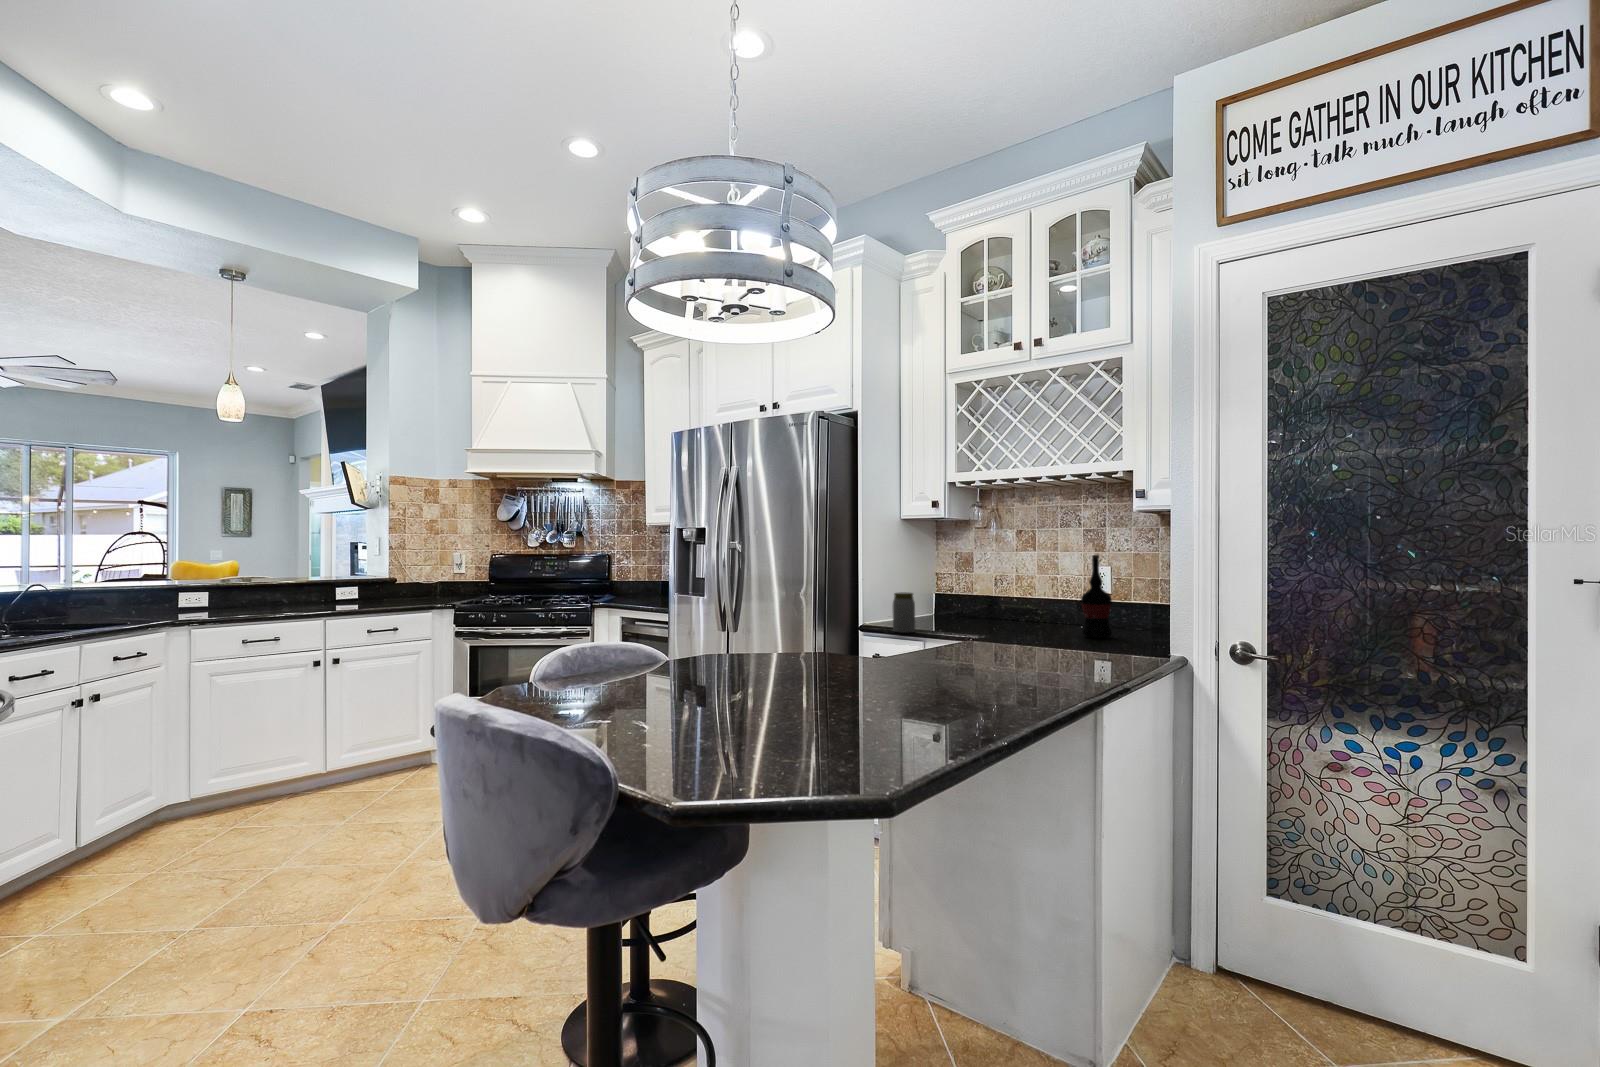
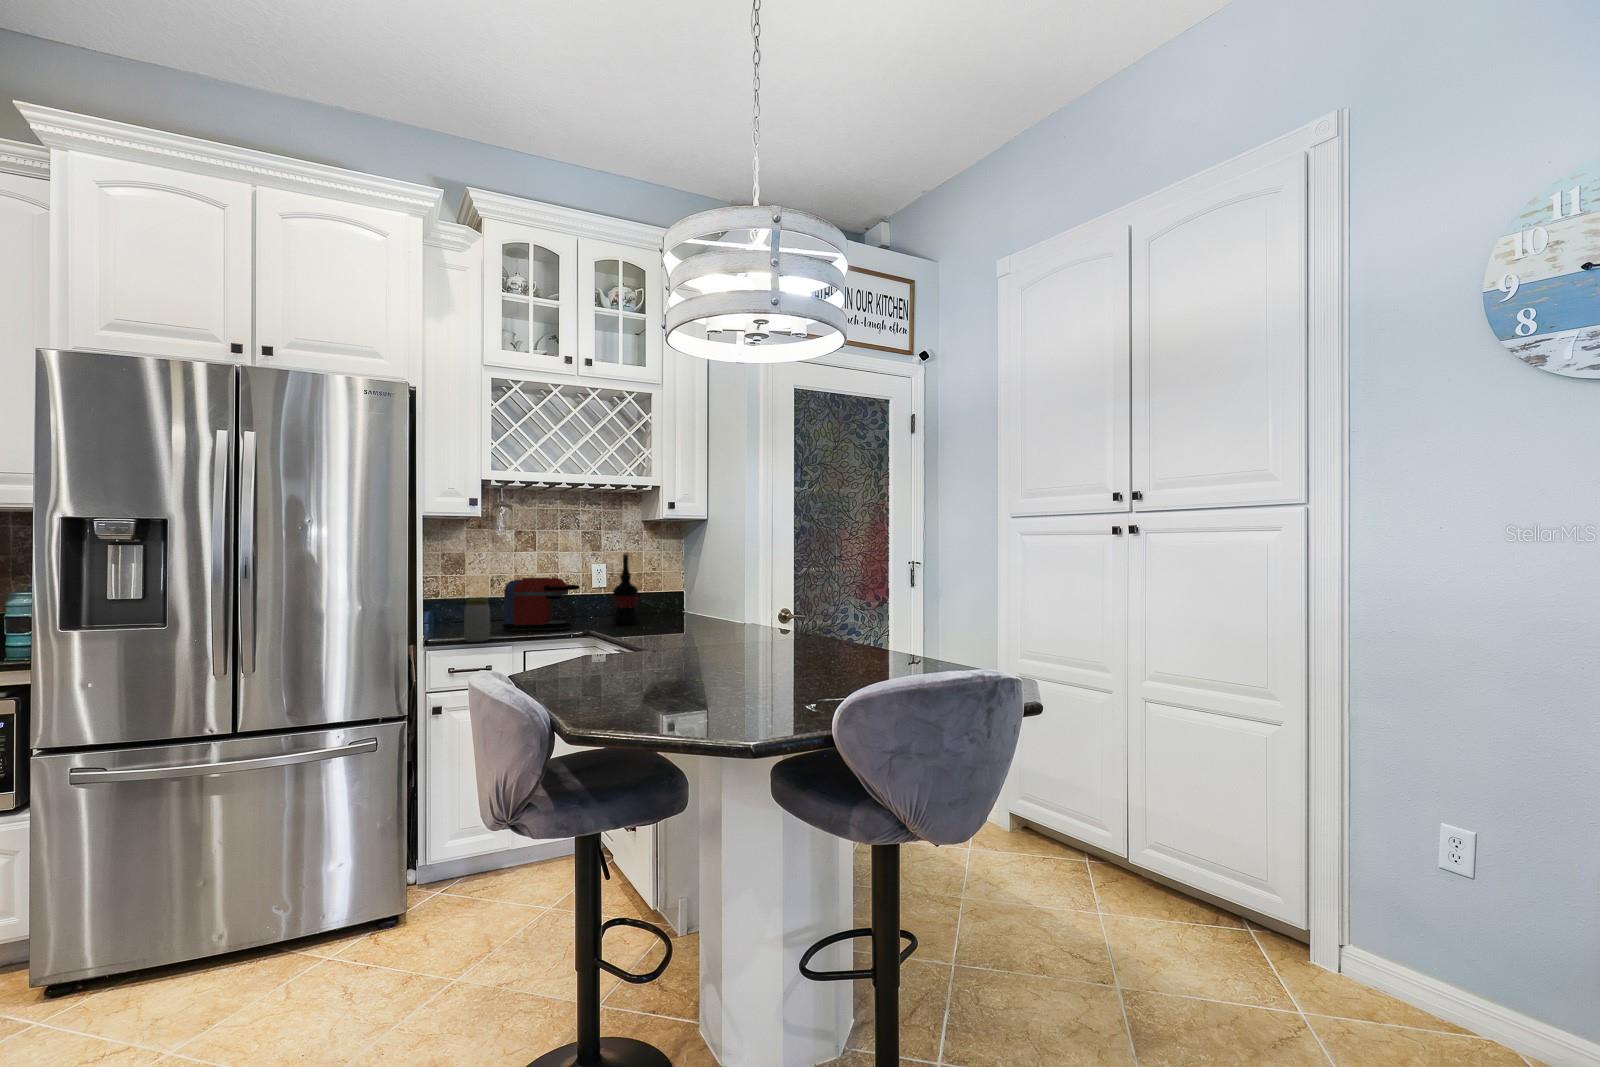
coffee maker: none [969,577,1032,633] -> present [503,578,579,631]

